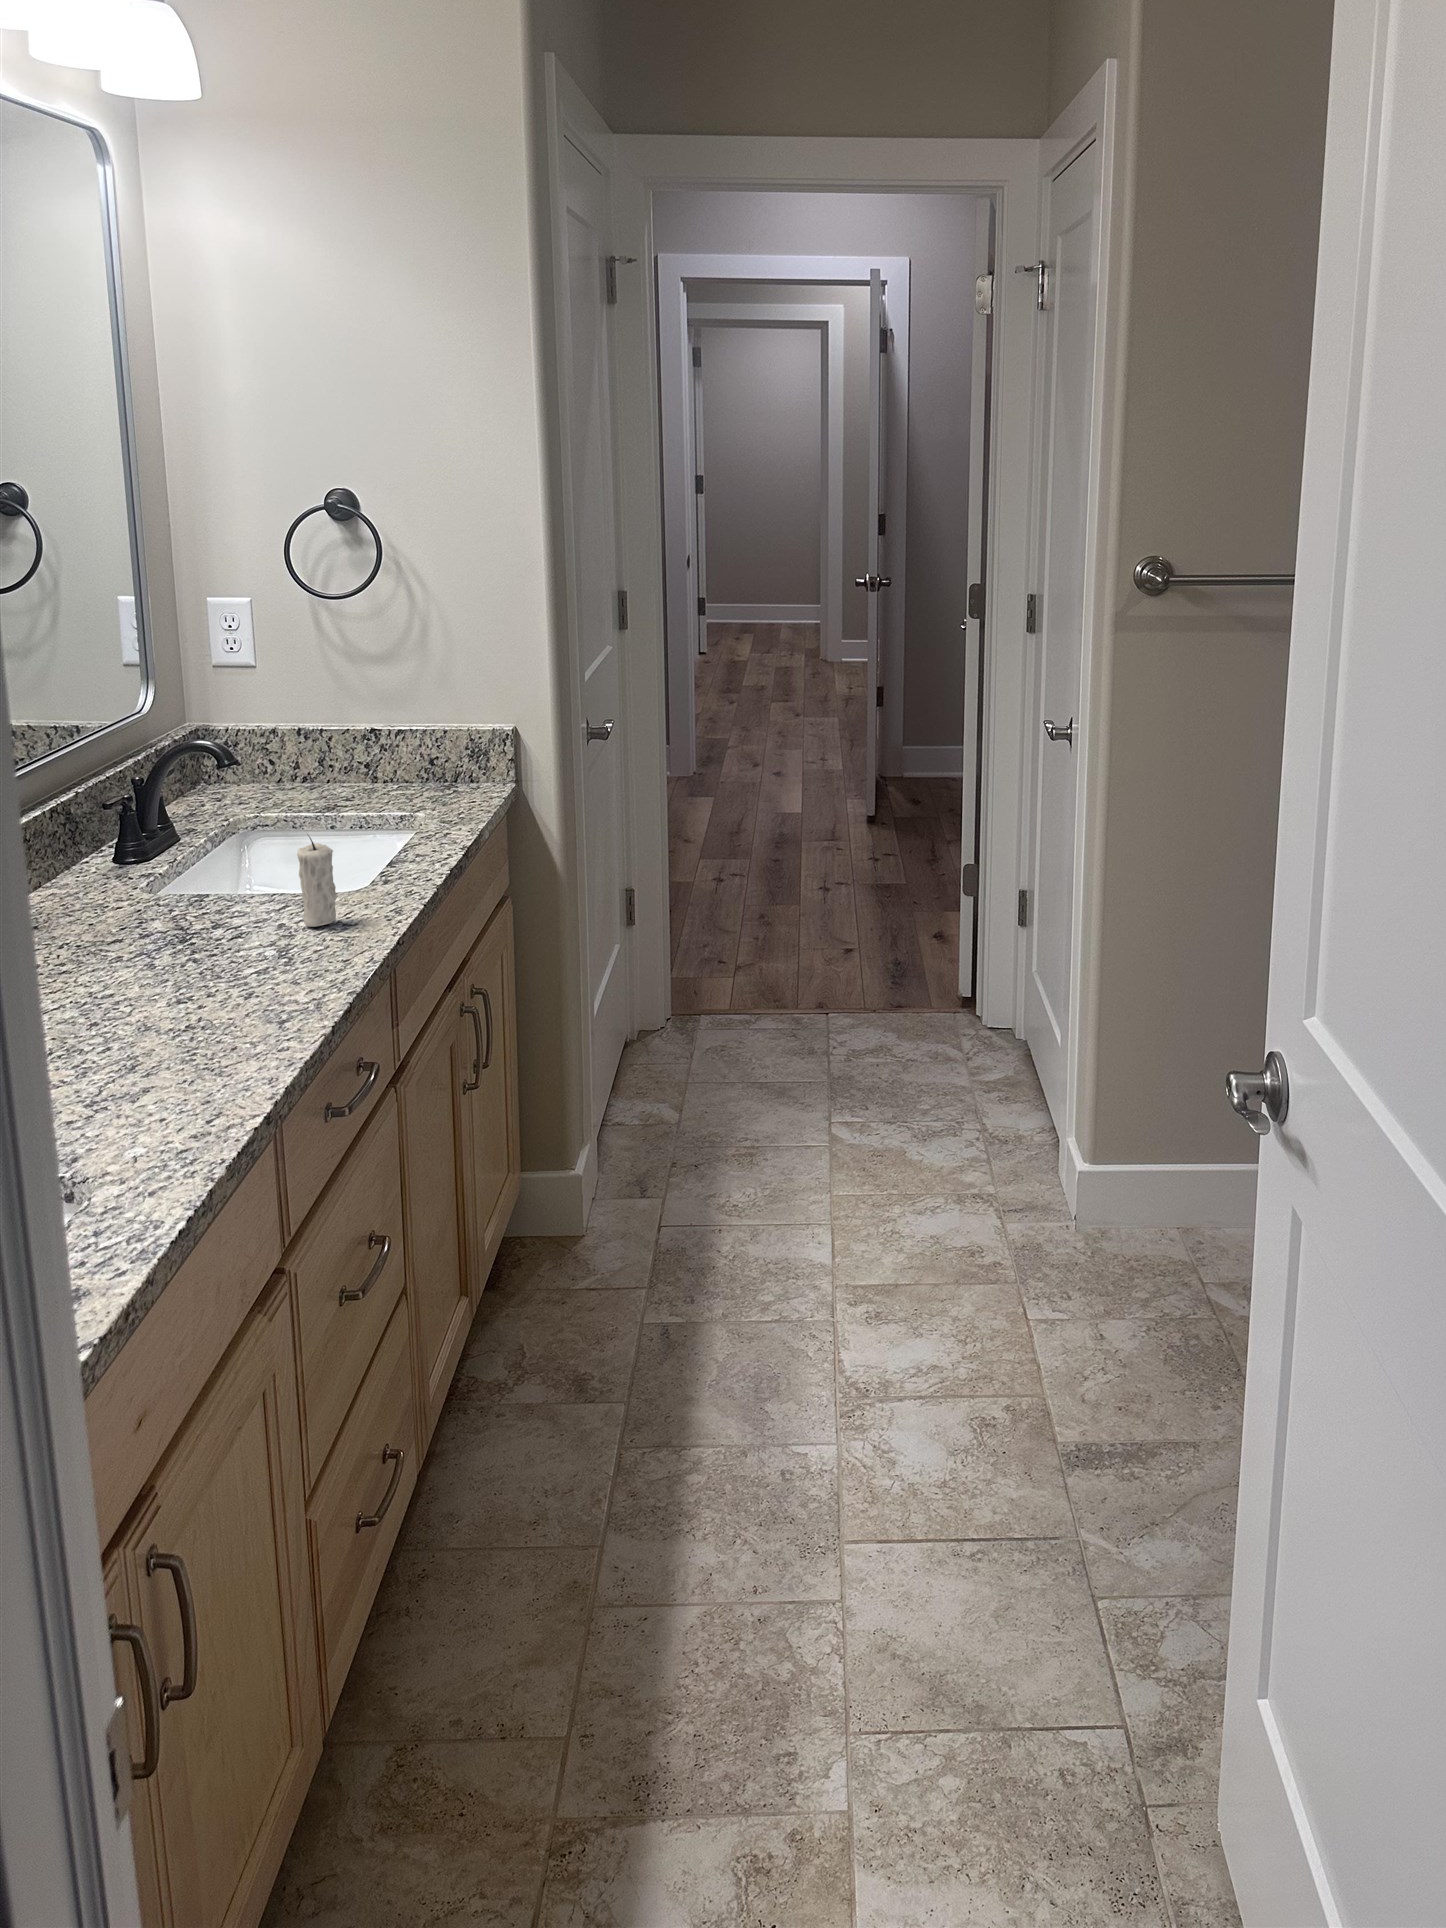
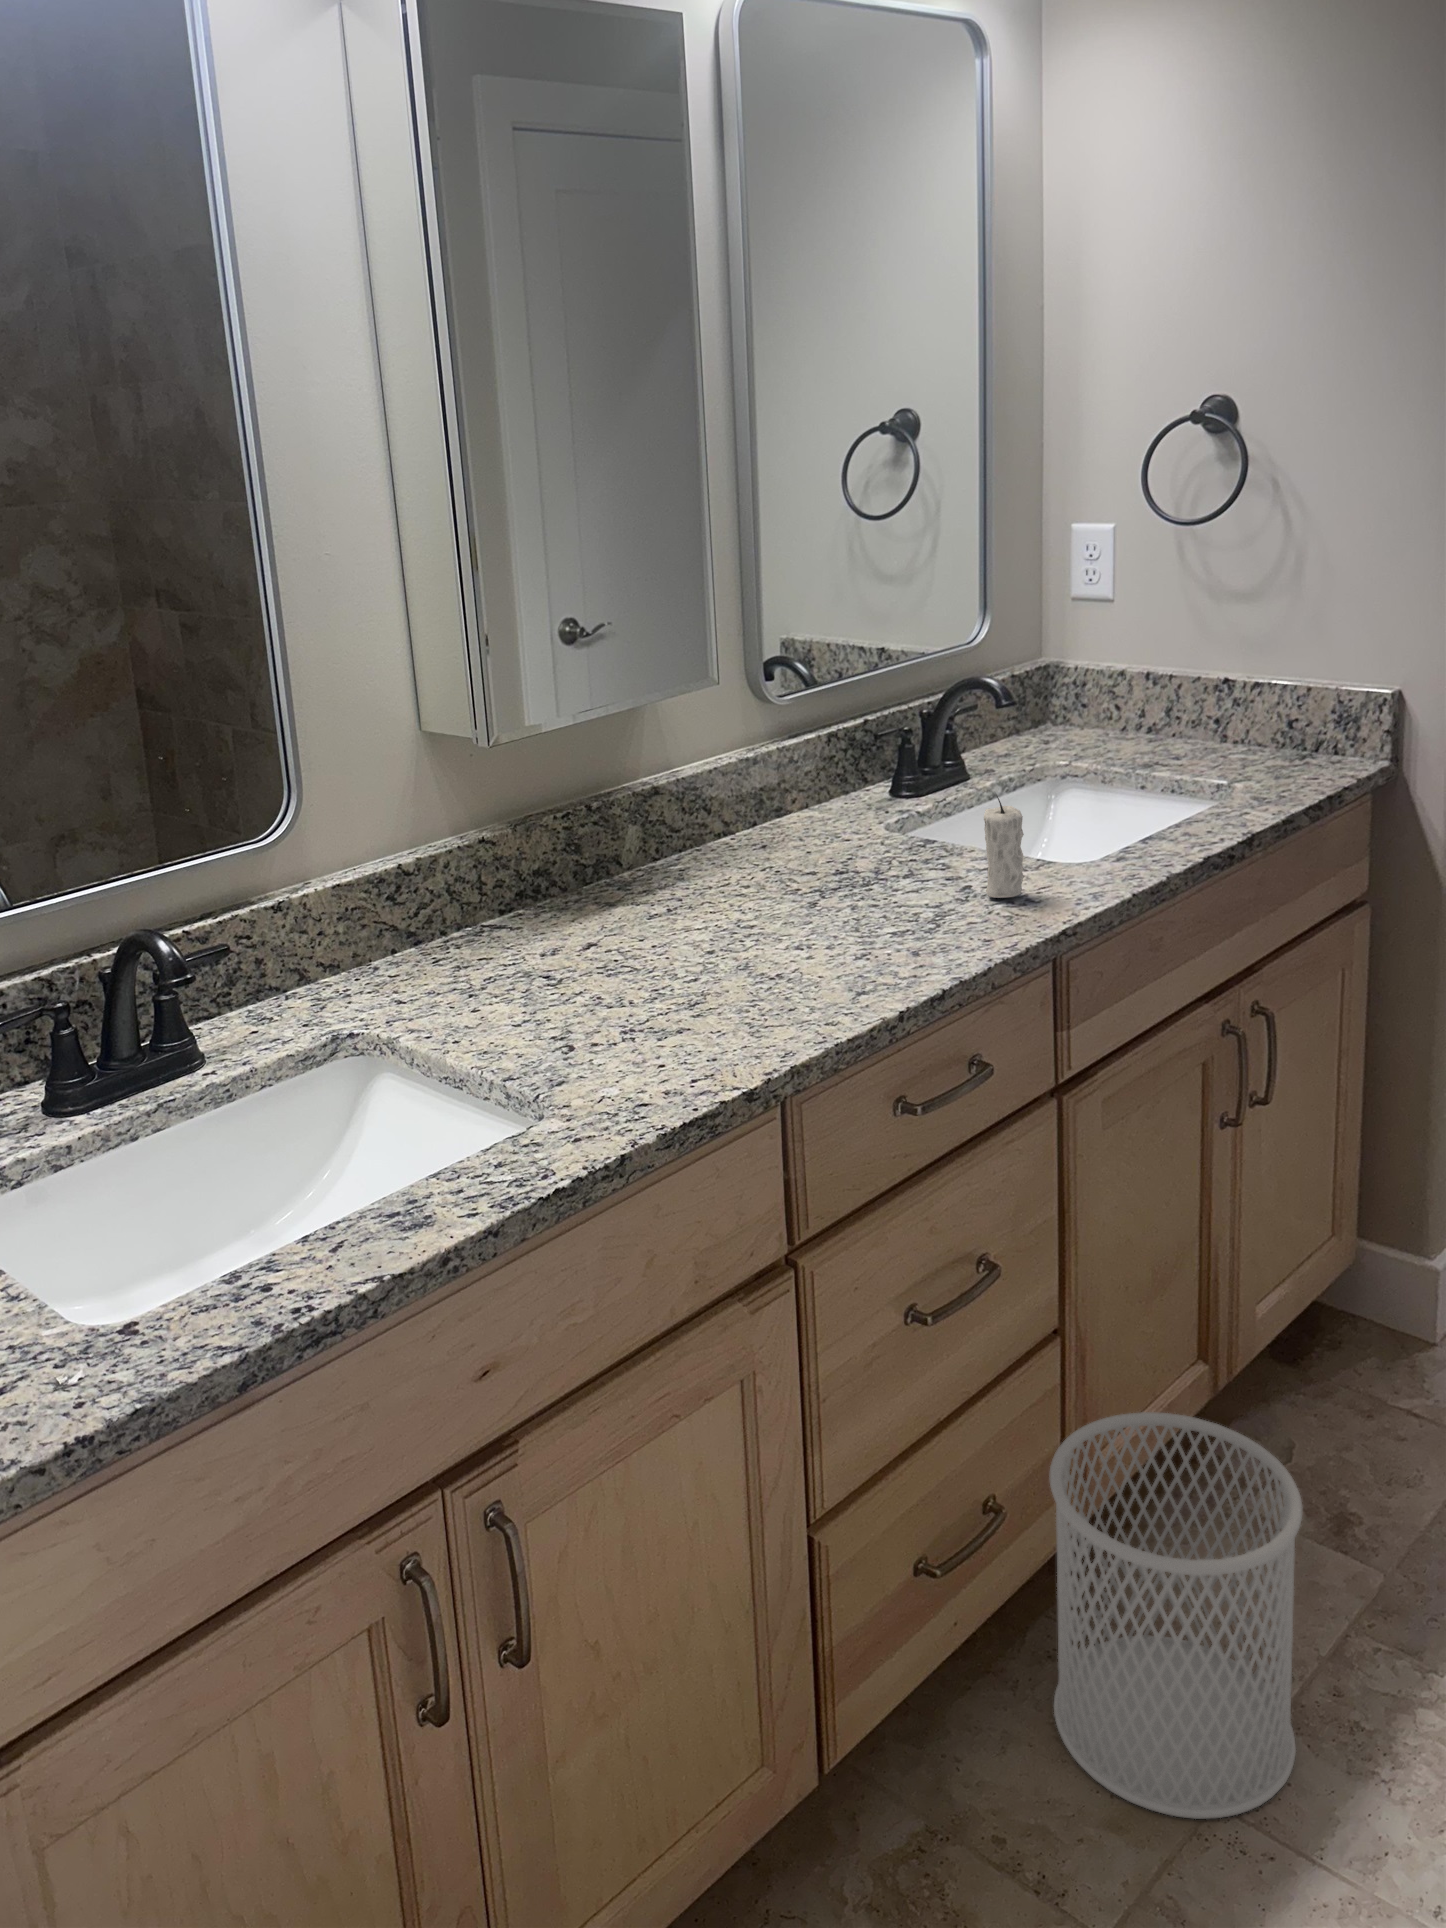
wastebasket: none [438,1321,643,1646] -> present [1050,1412,1302,1819]

